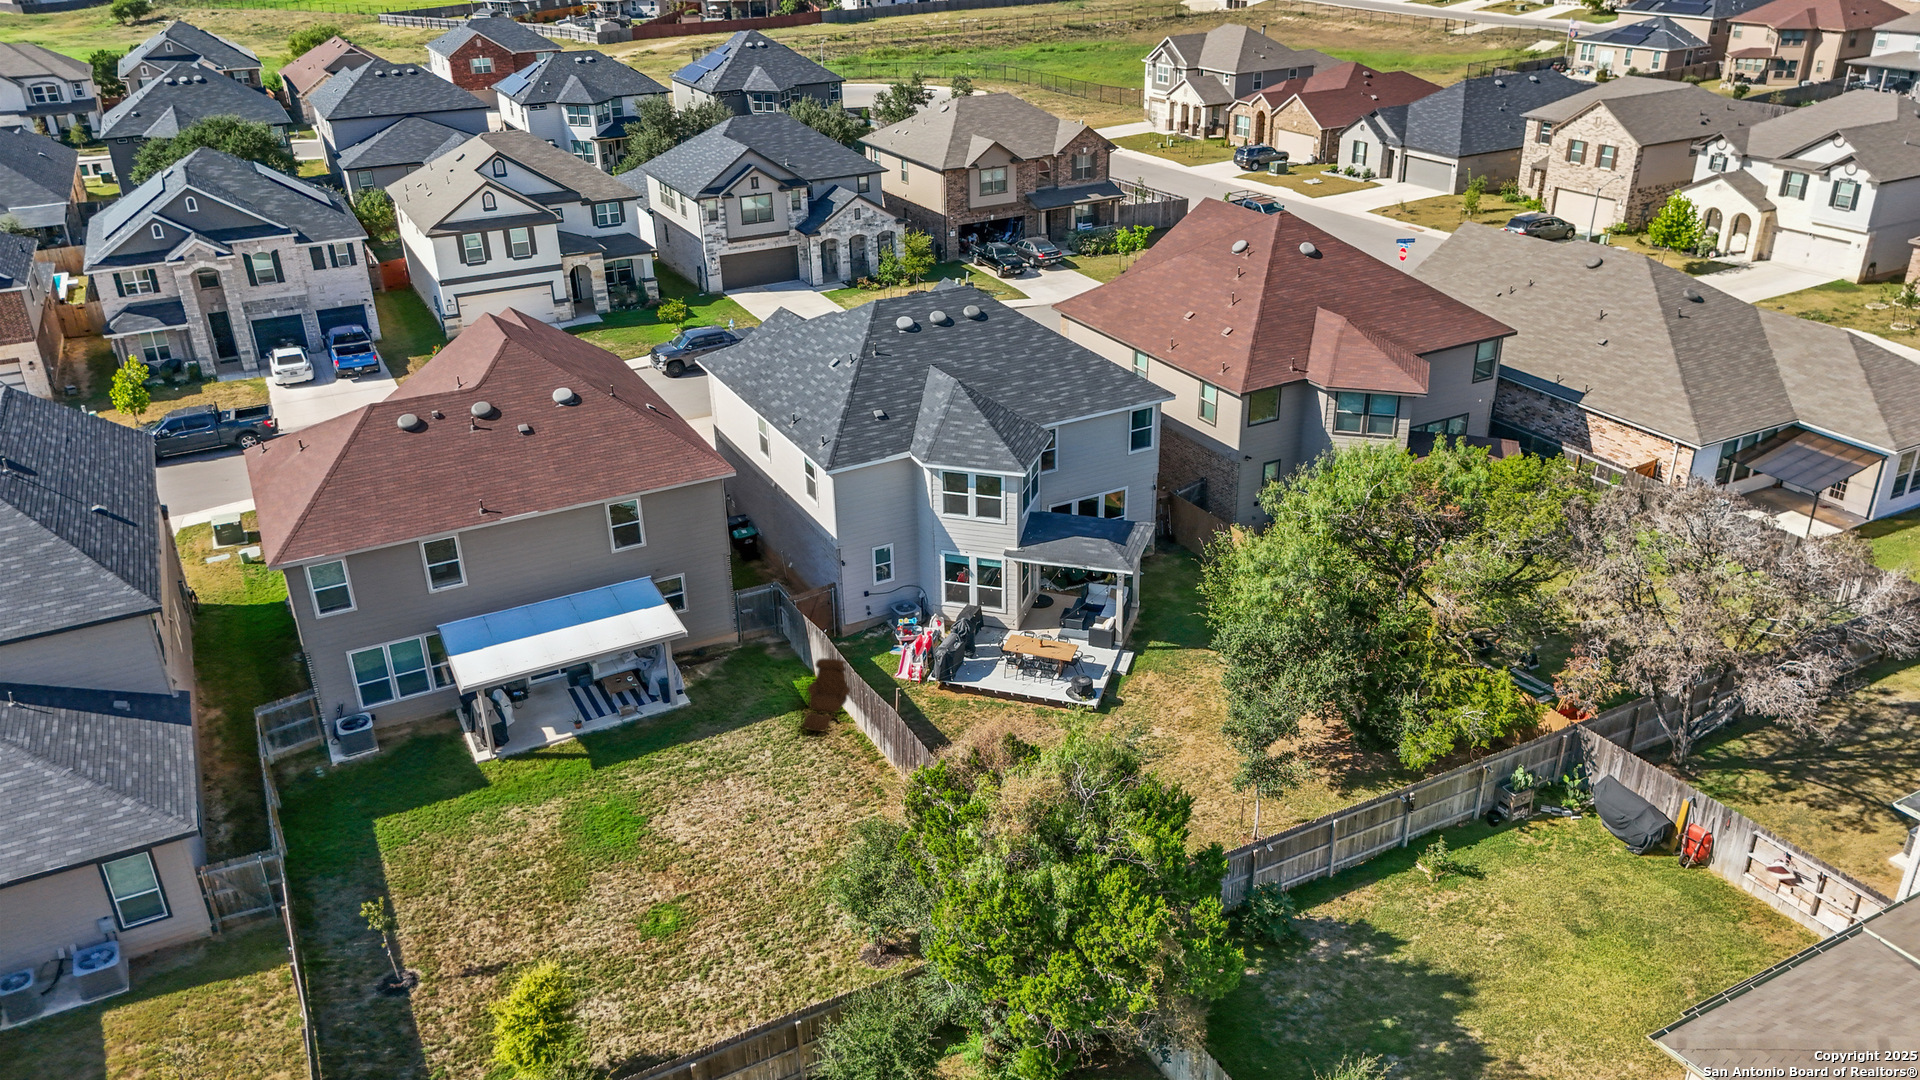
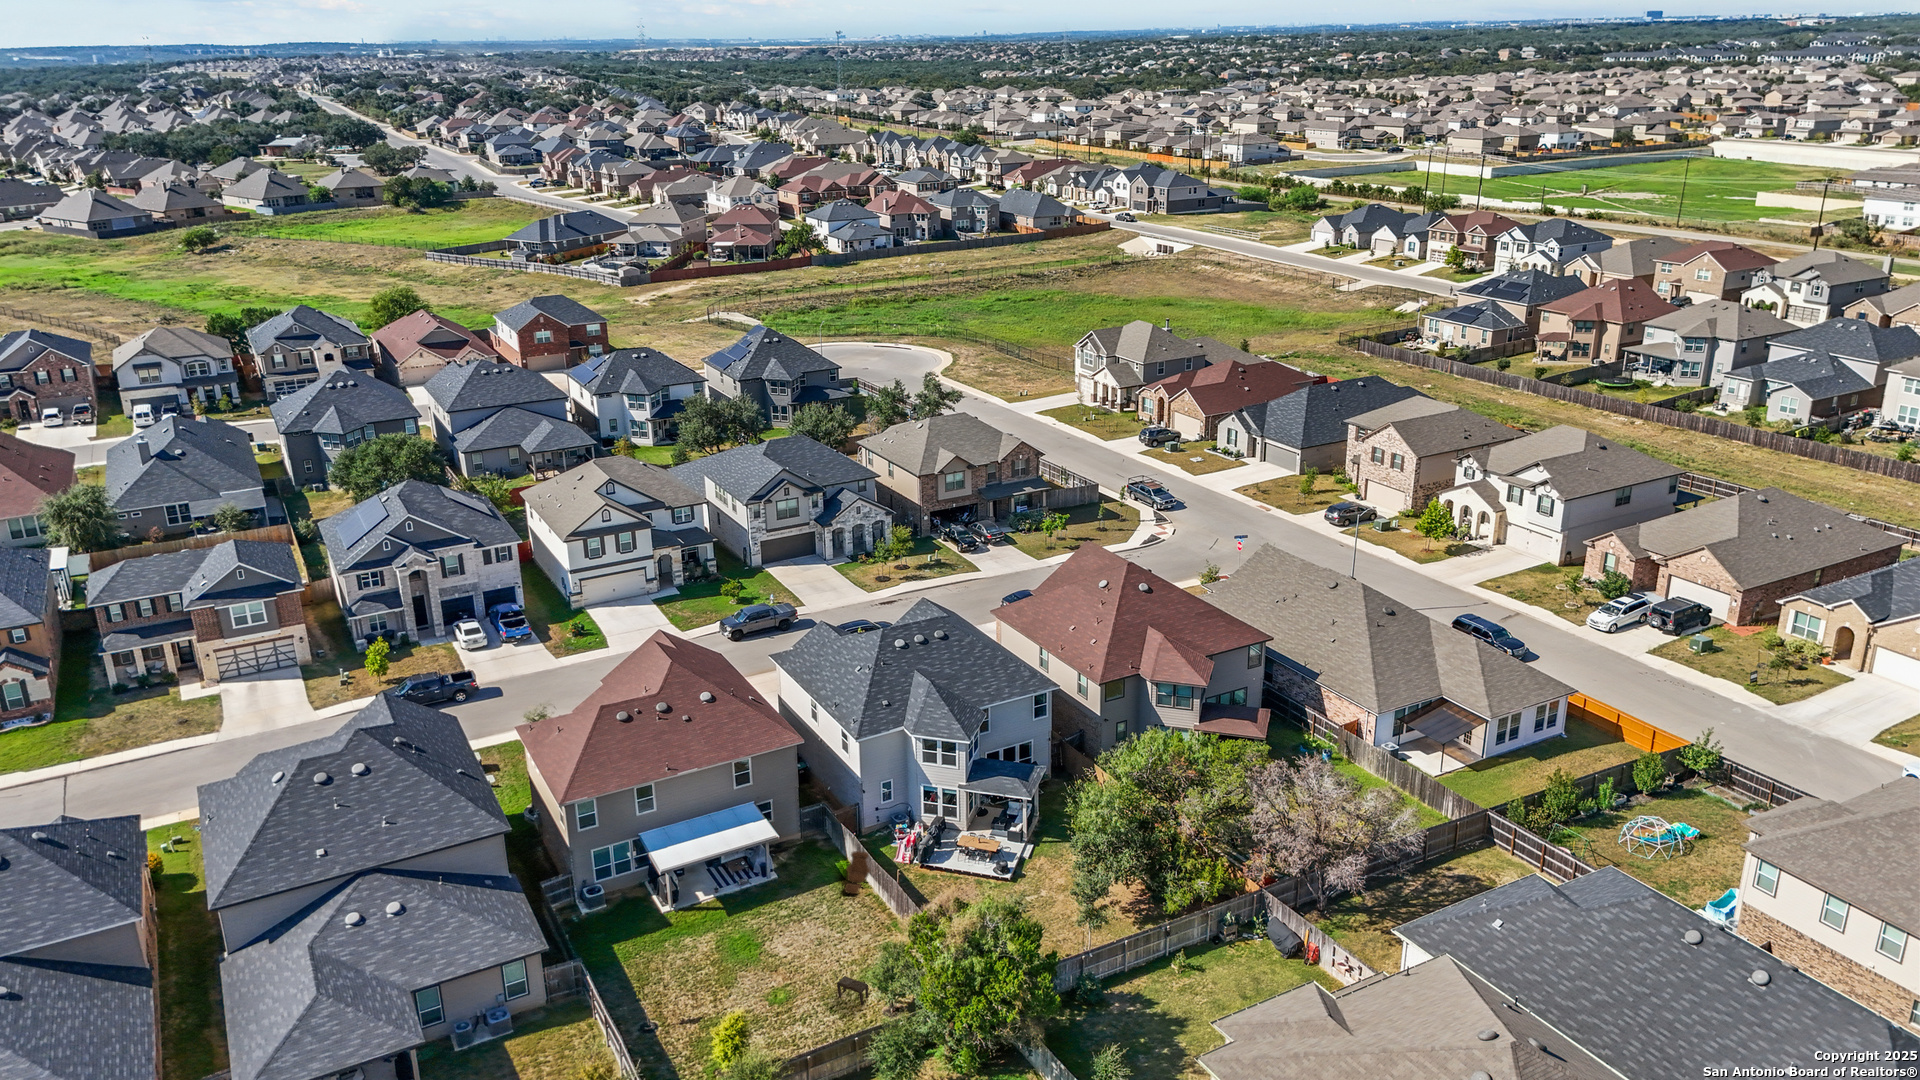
bench: none [772,885,835,942] -> present [837,976,868,1005]

